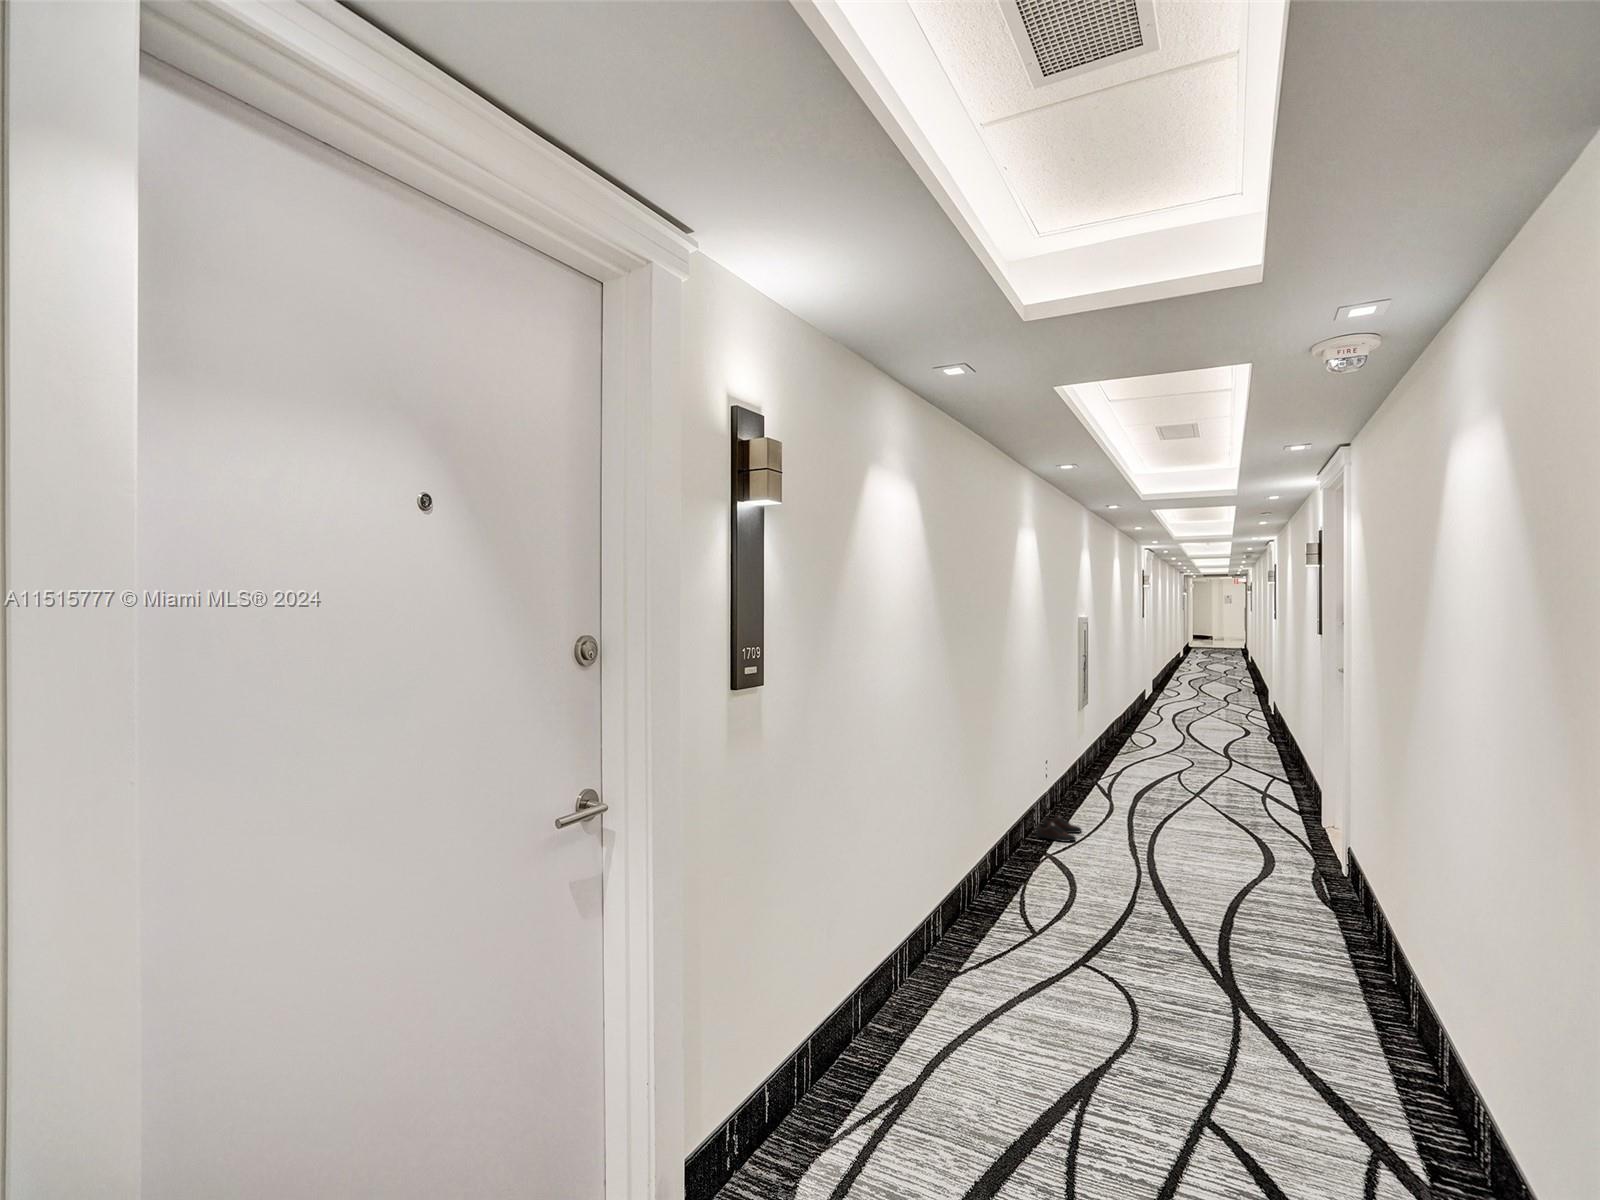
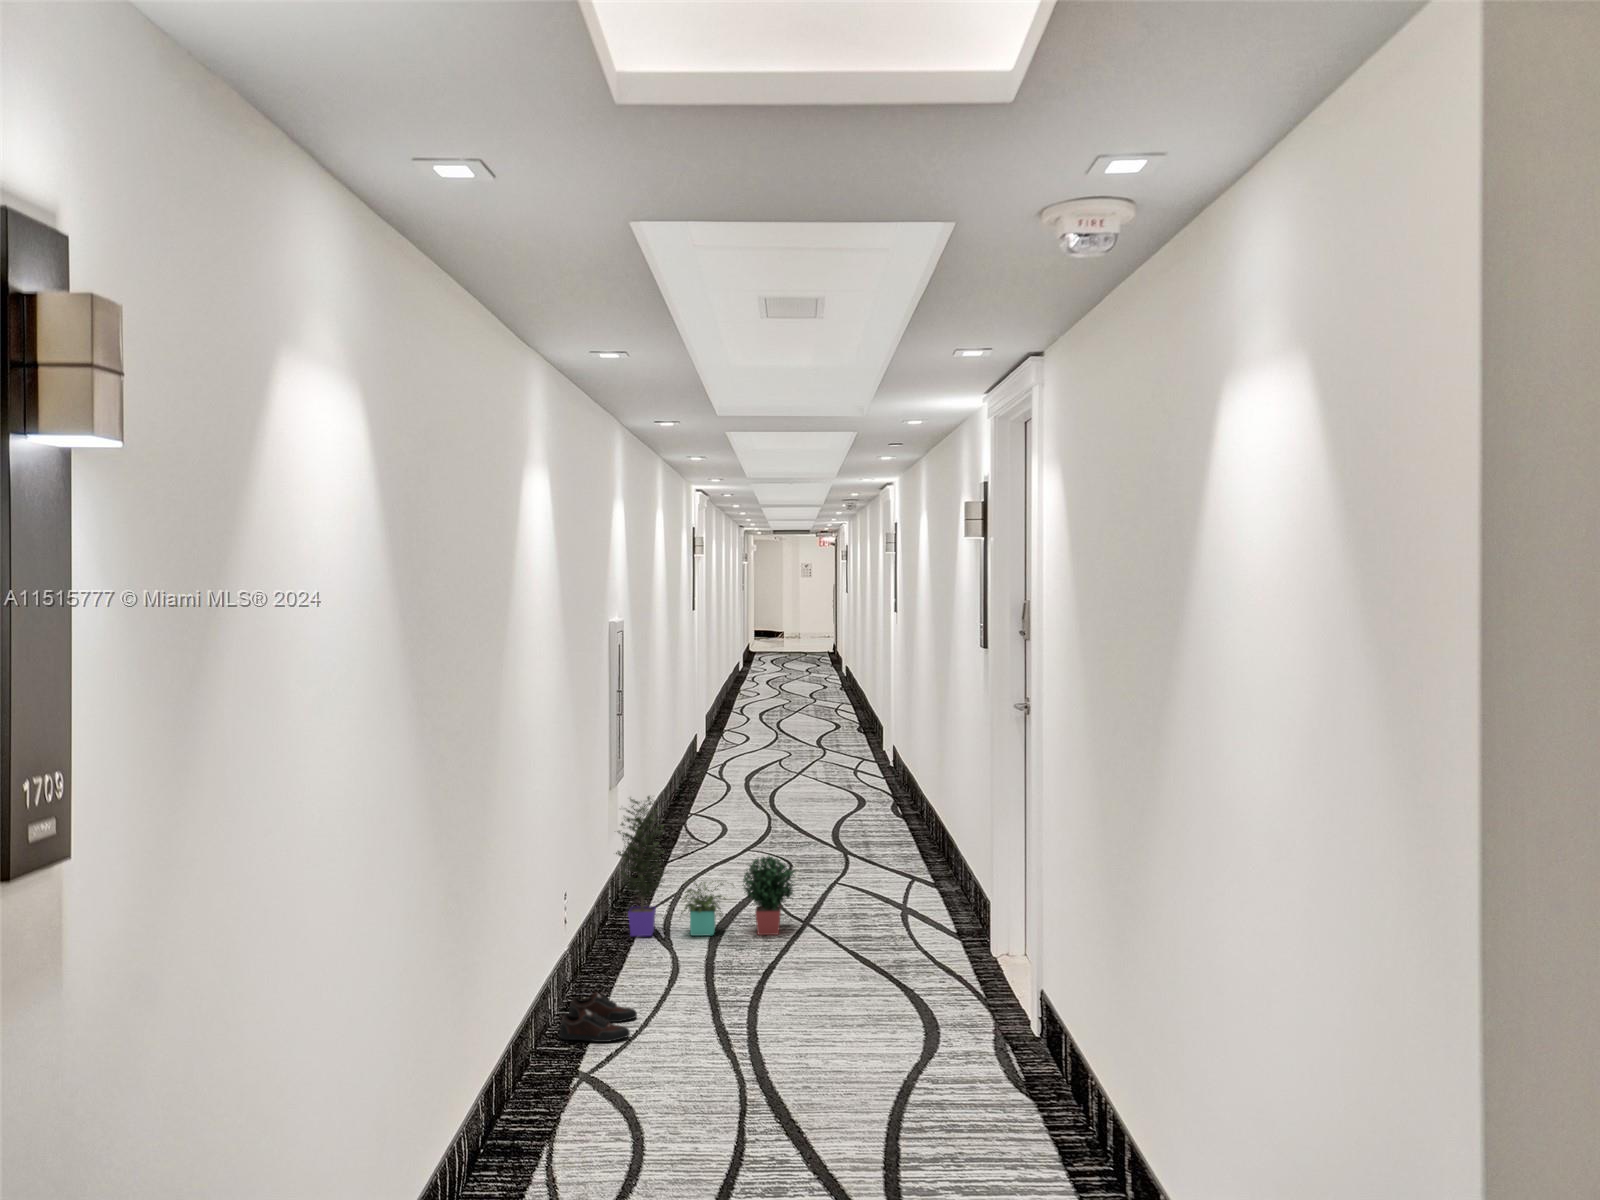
potted plant: none [1073,711,1189,801] -> present [616,796,795,936]

